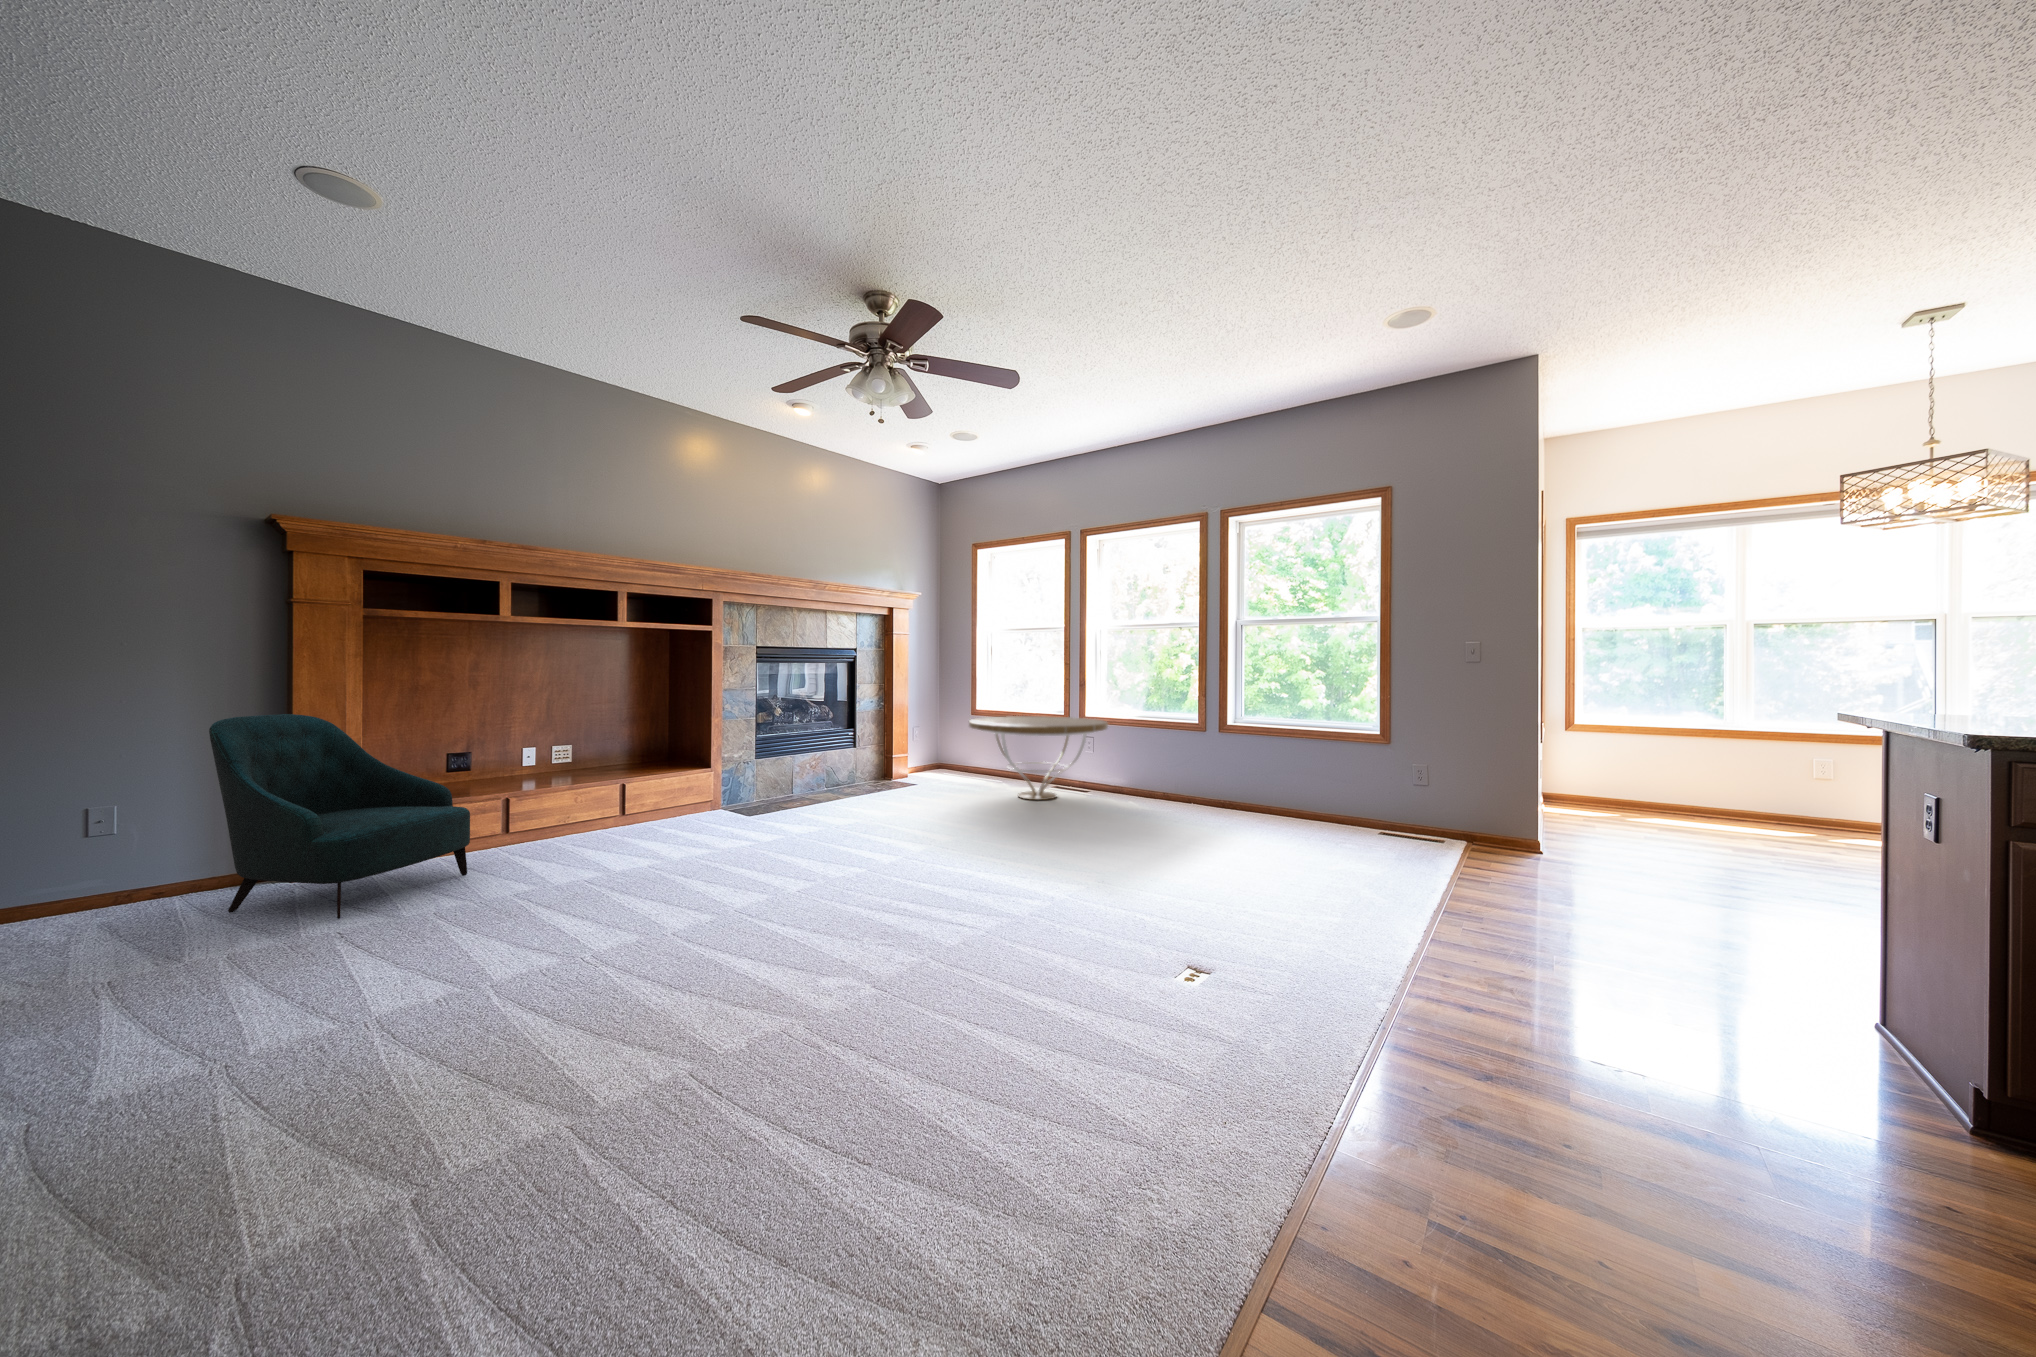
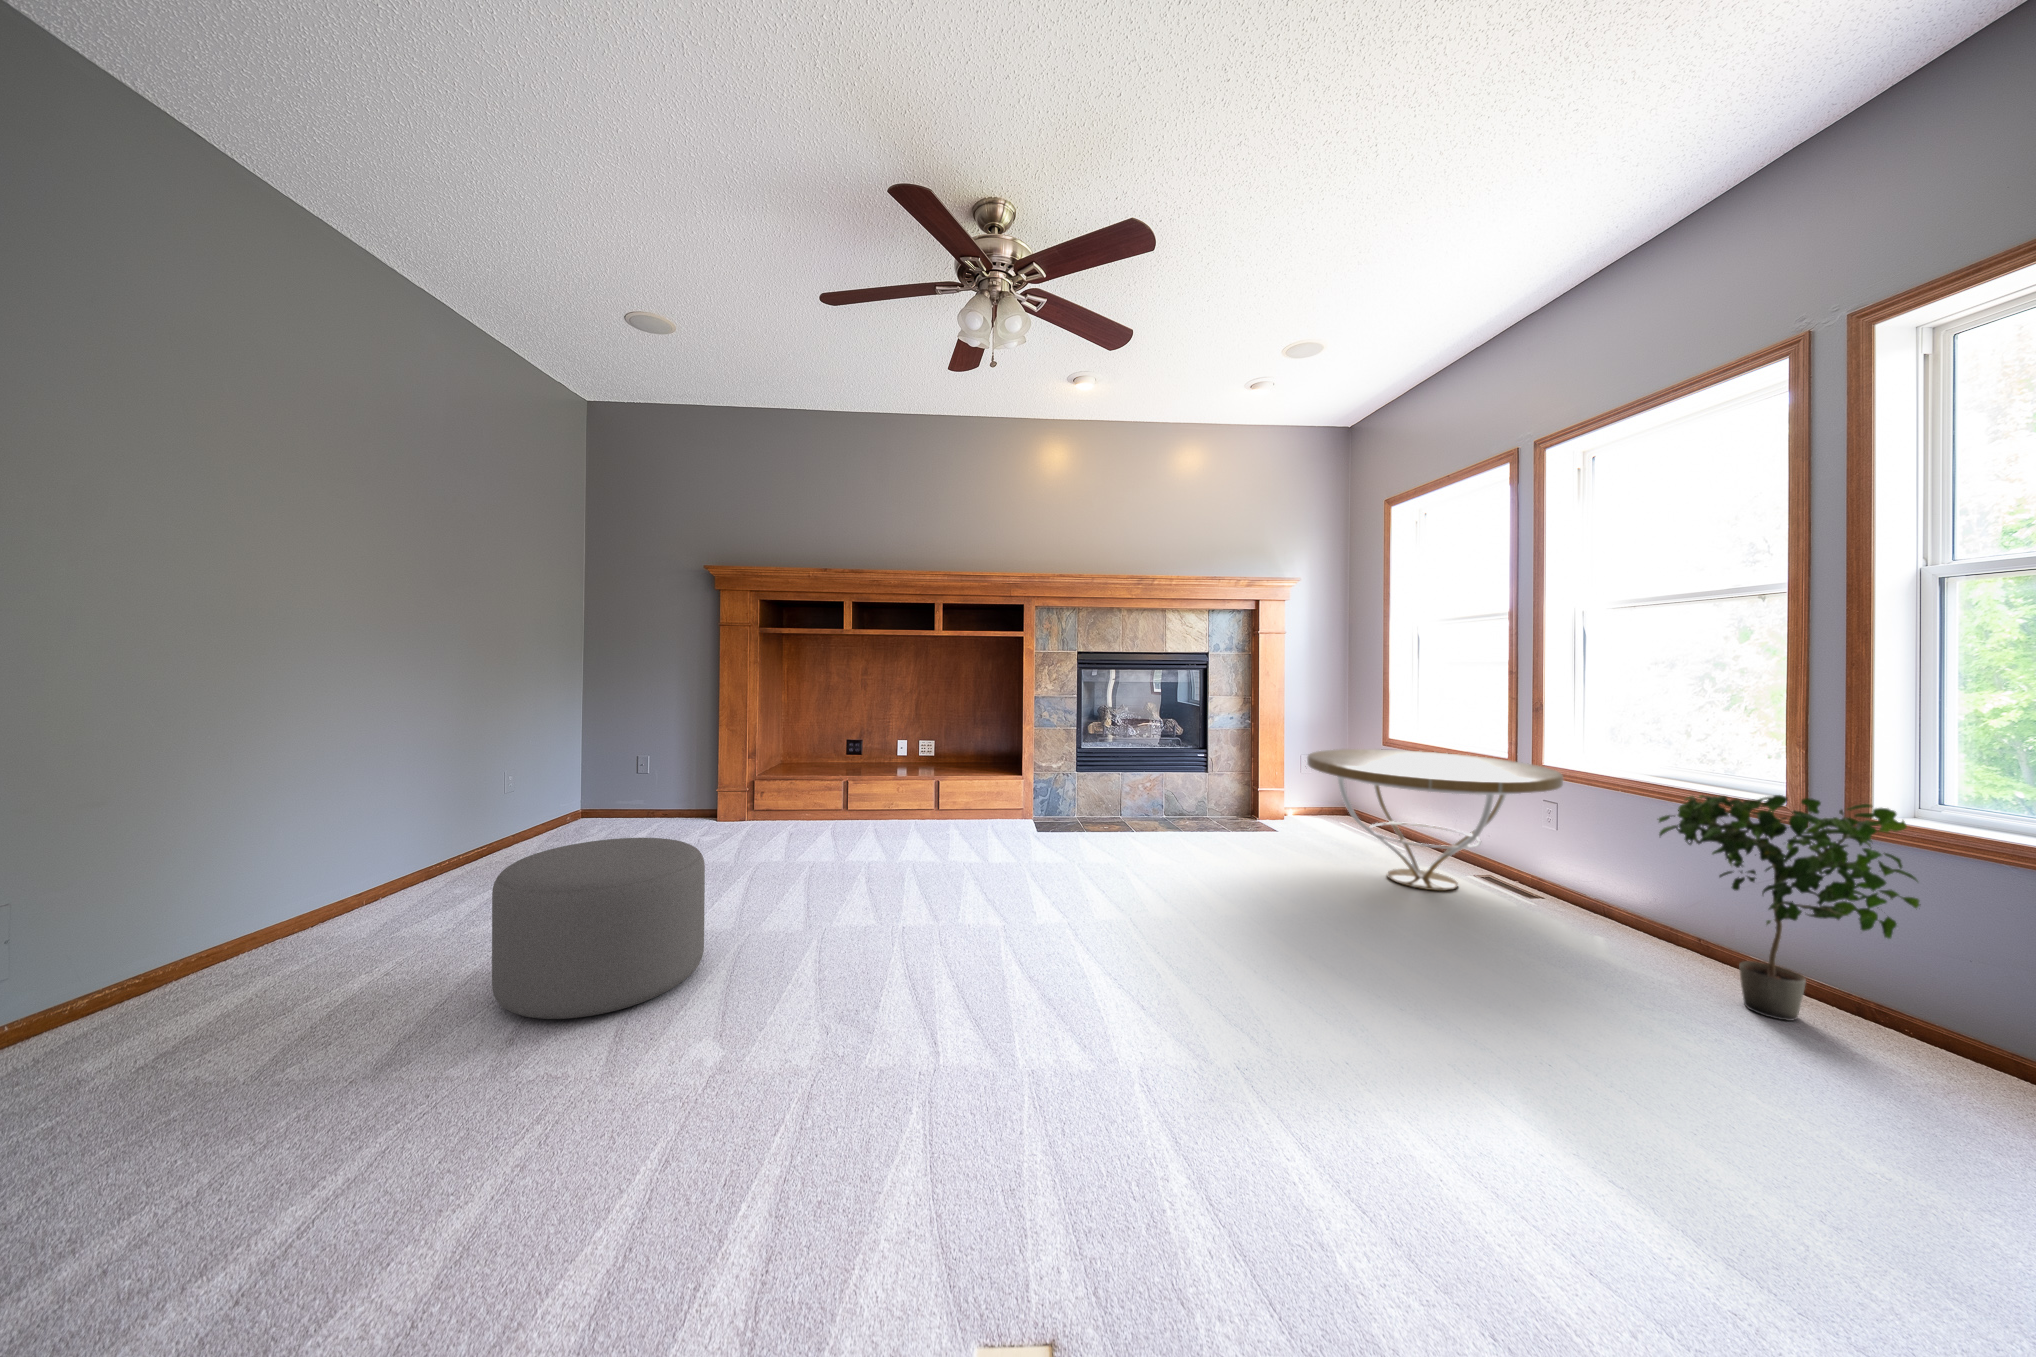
armchair: present [209,714,470,919] -> none [655,705,783,856]
potted plant: none [1164,716,1249,815] -> present [1658,795,1920,1021]
ottoman: none [497,838,719,1028] -> present [492,838,705,1019]

